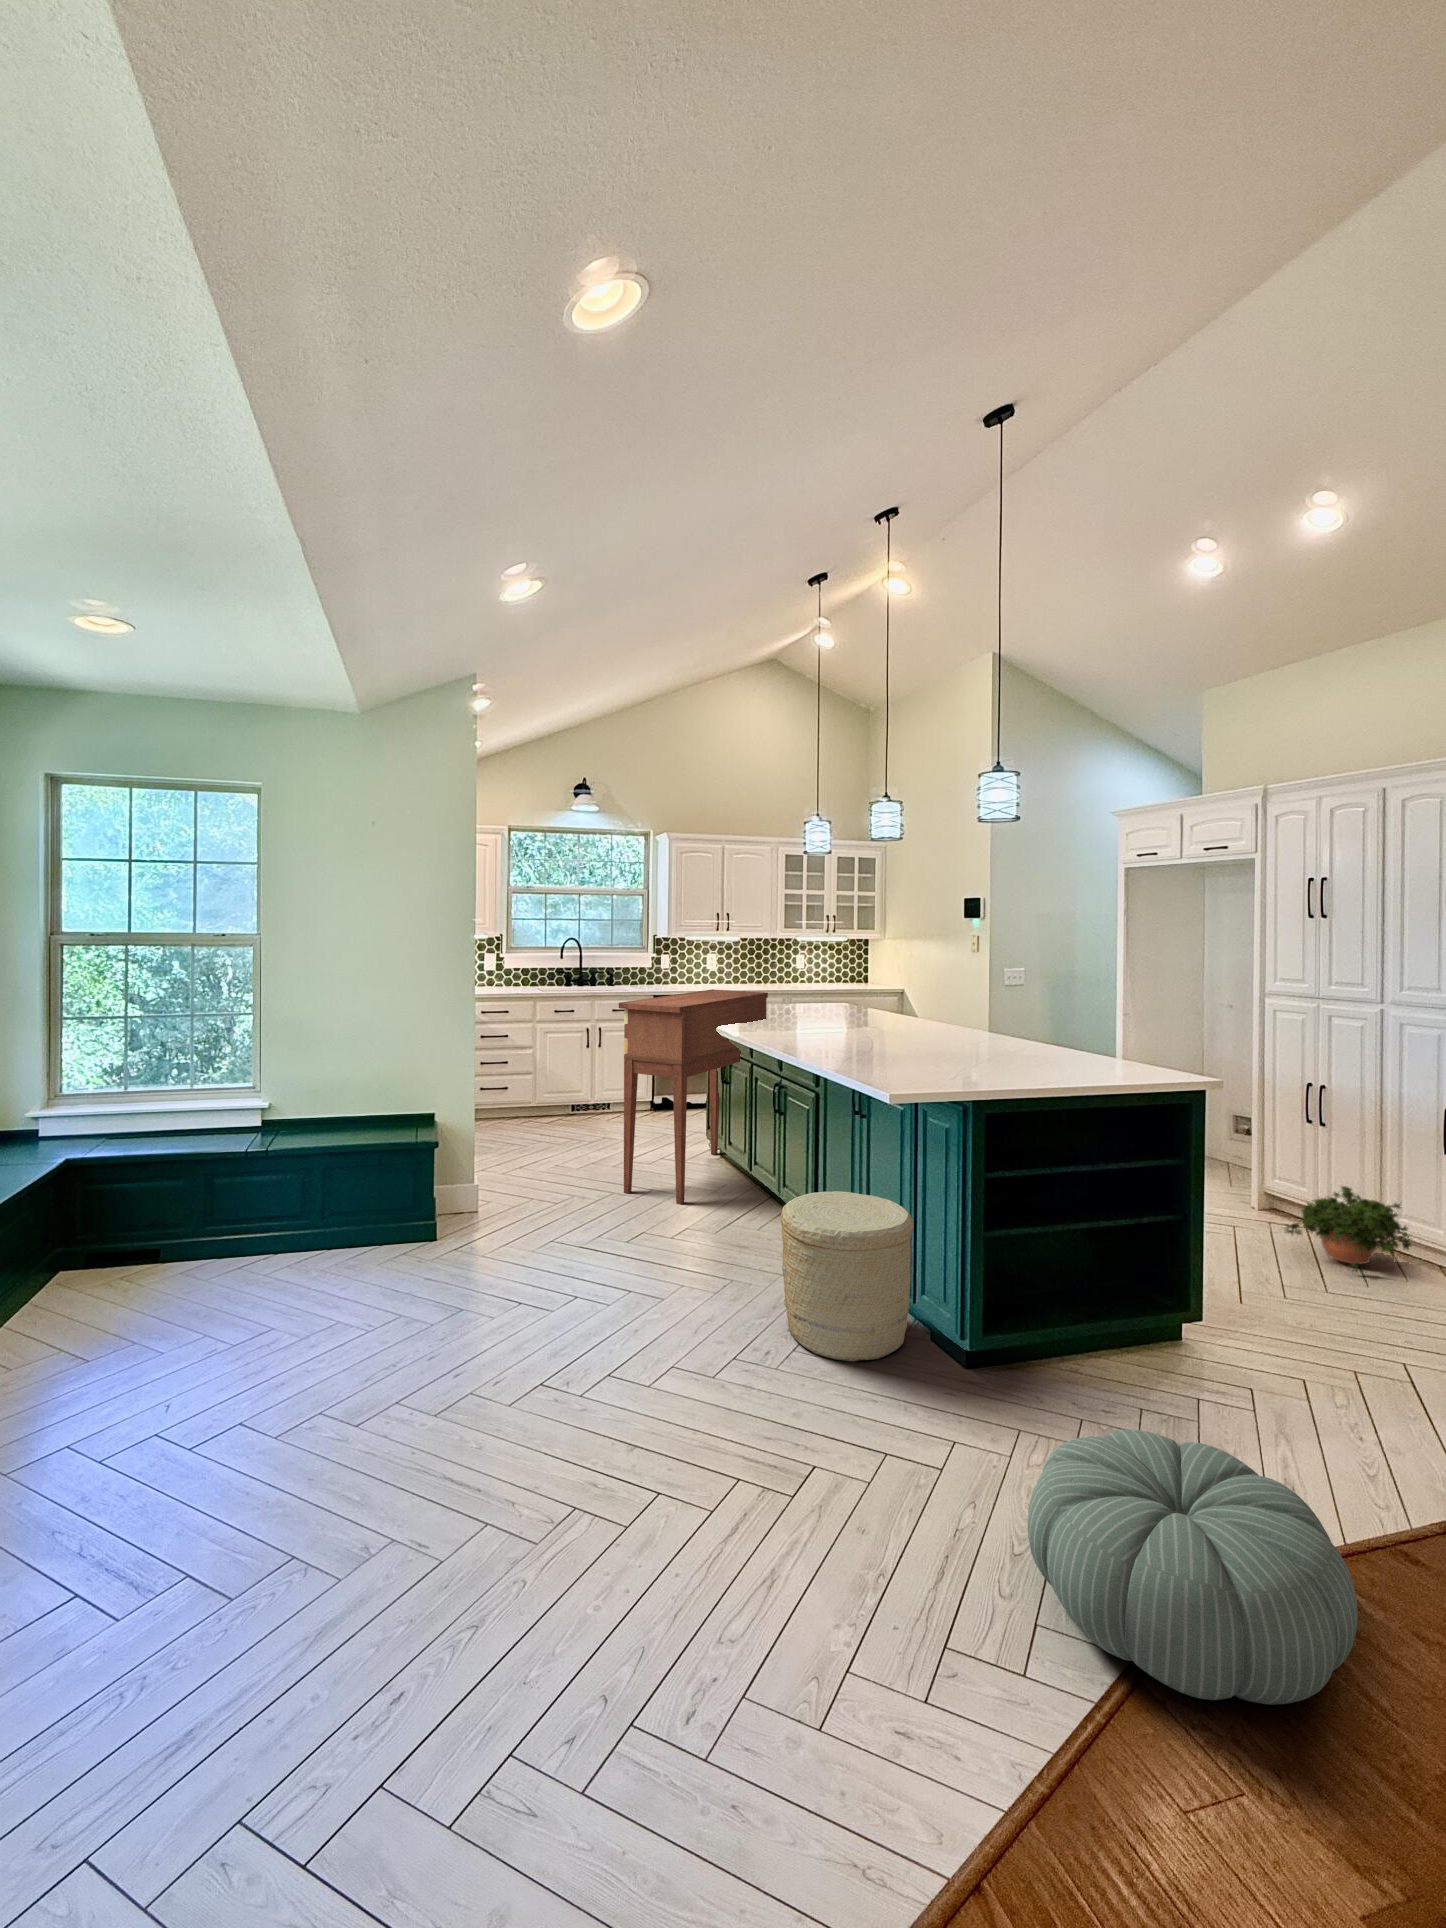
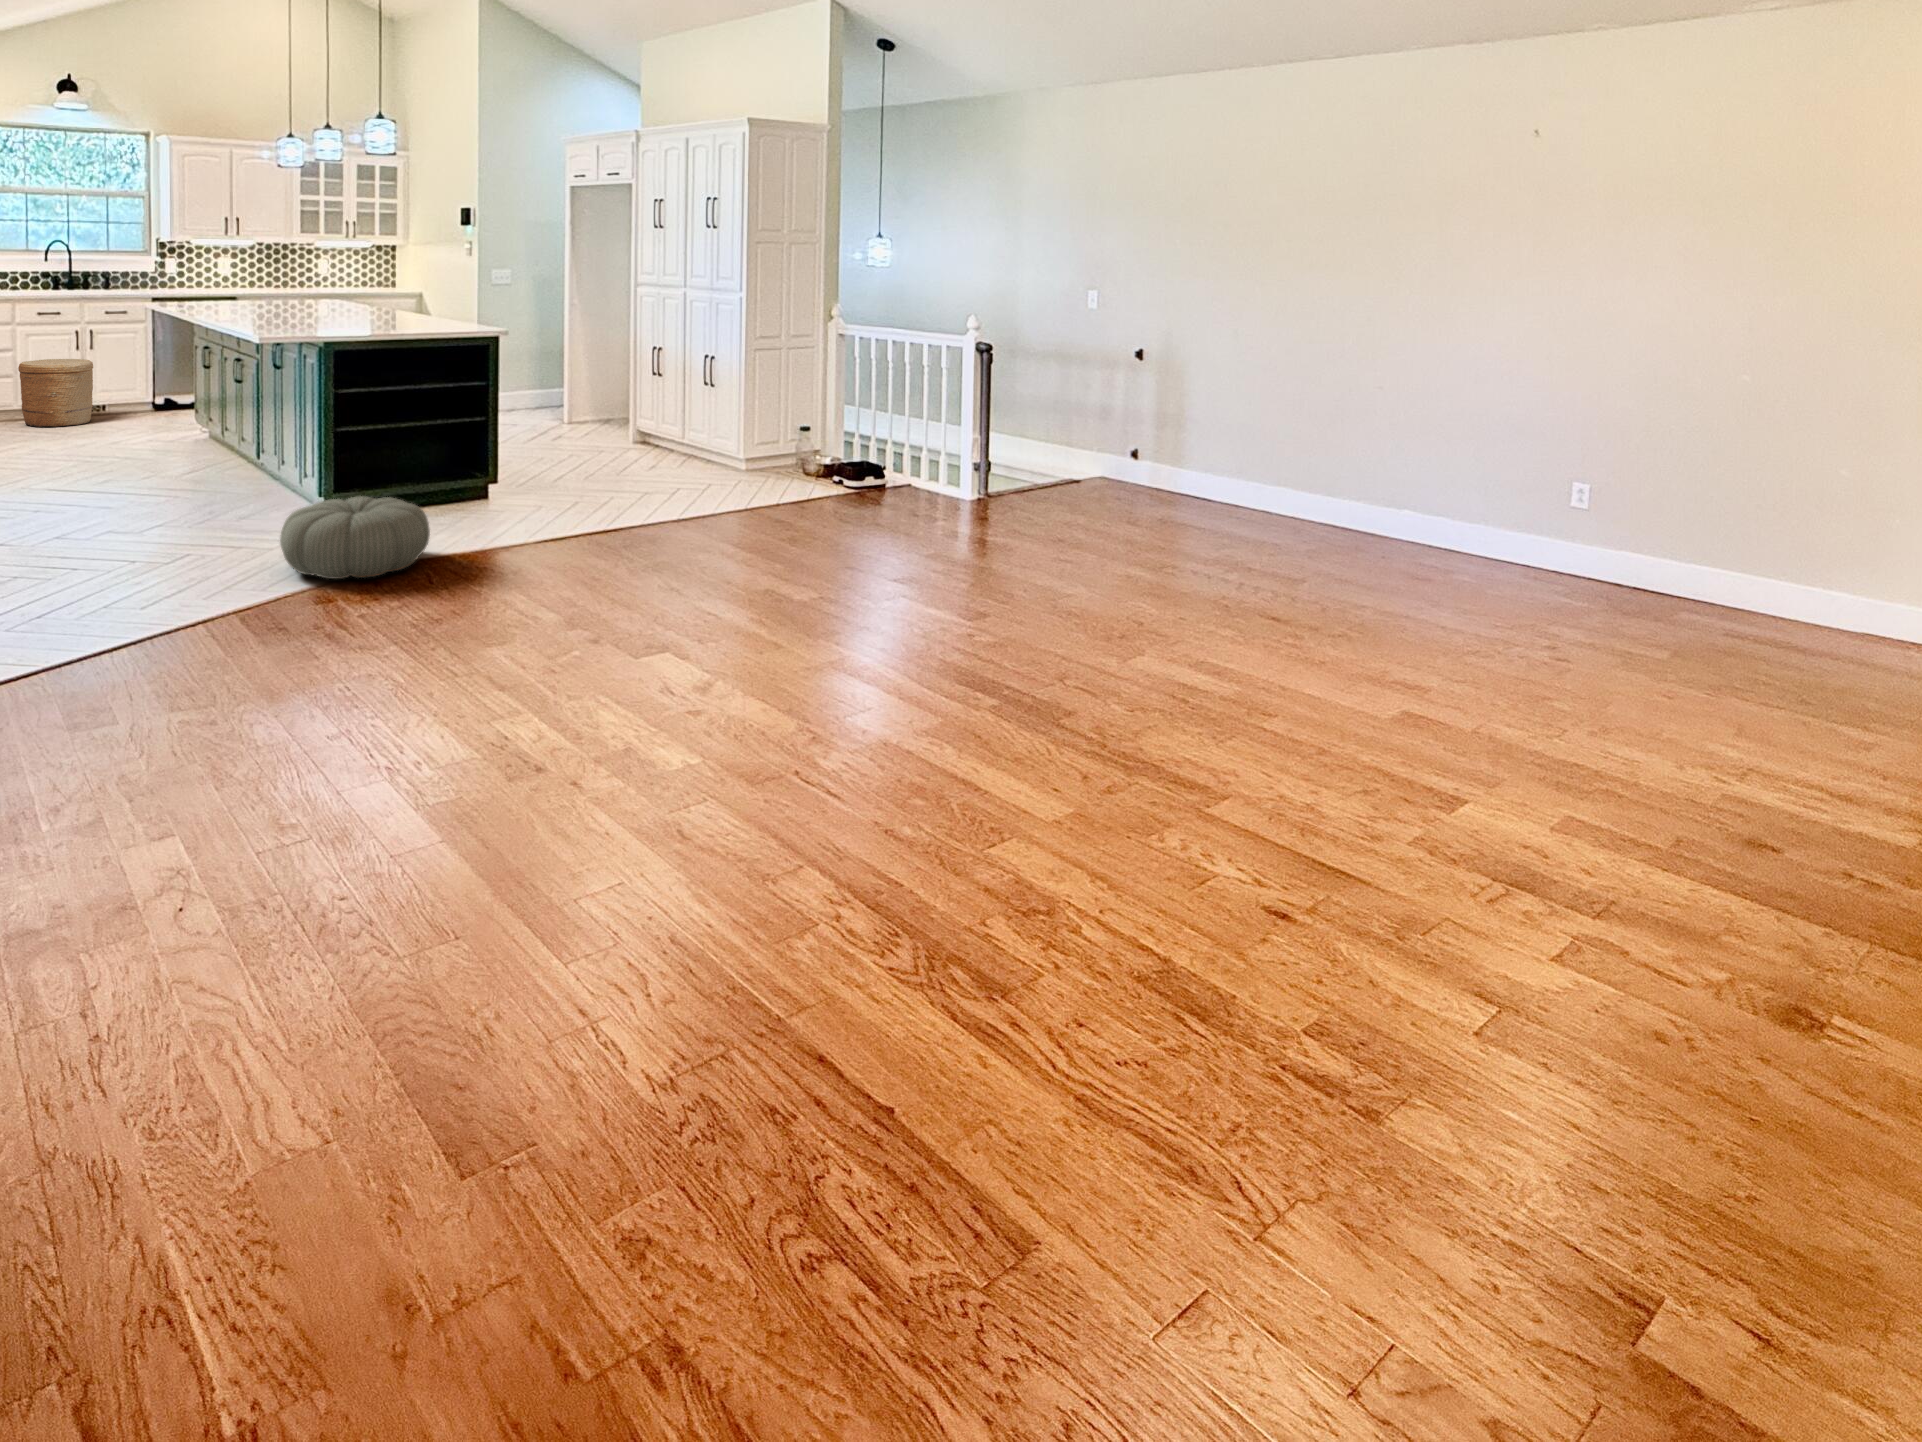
console table: present [619,989,768,1205] -> none [90,287,250,464]
potted plant: present [1285,1186,1412,1273] -> none [605,413,682,467]
woven basket: present [781,1191,914,1362] -> present [18,359,93,427]

